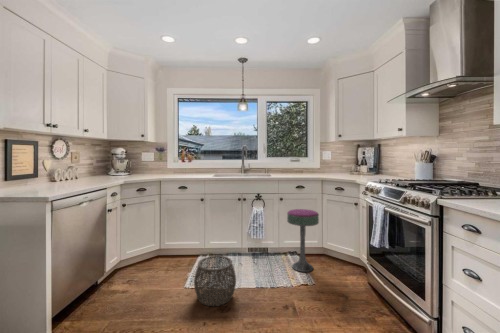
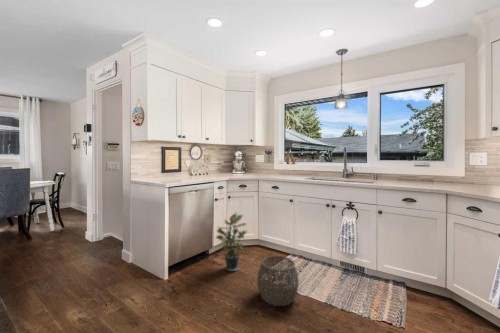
bar stool: present [287,209,319,272] -> none [380,227,428,312]
potted plant: none [123,220,163,292] -> present [216,213,246,271]

